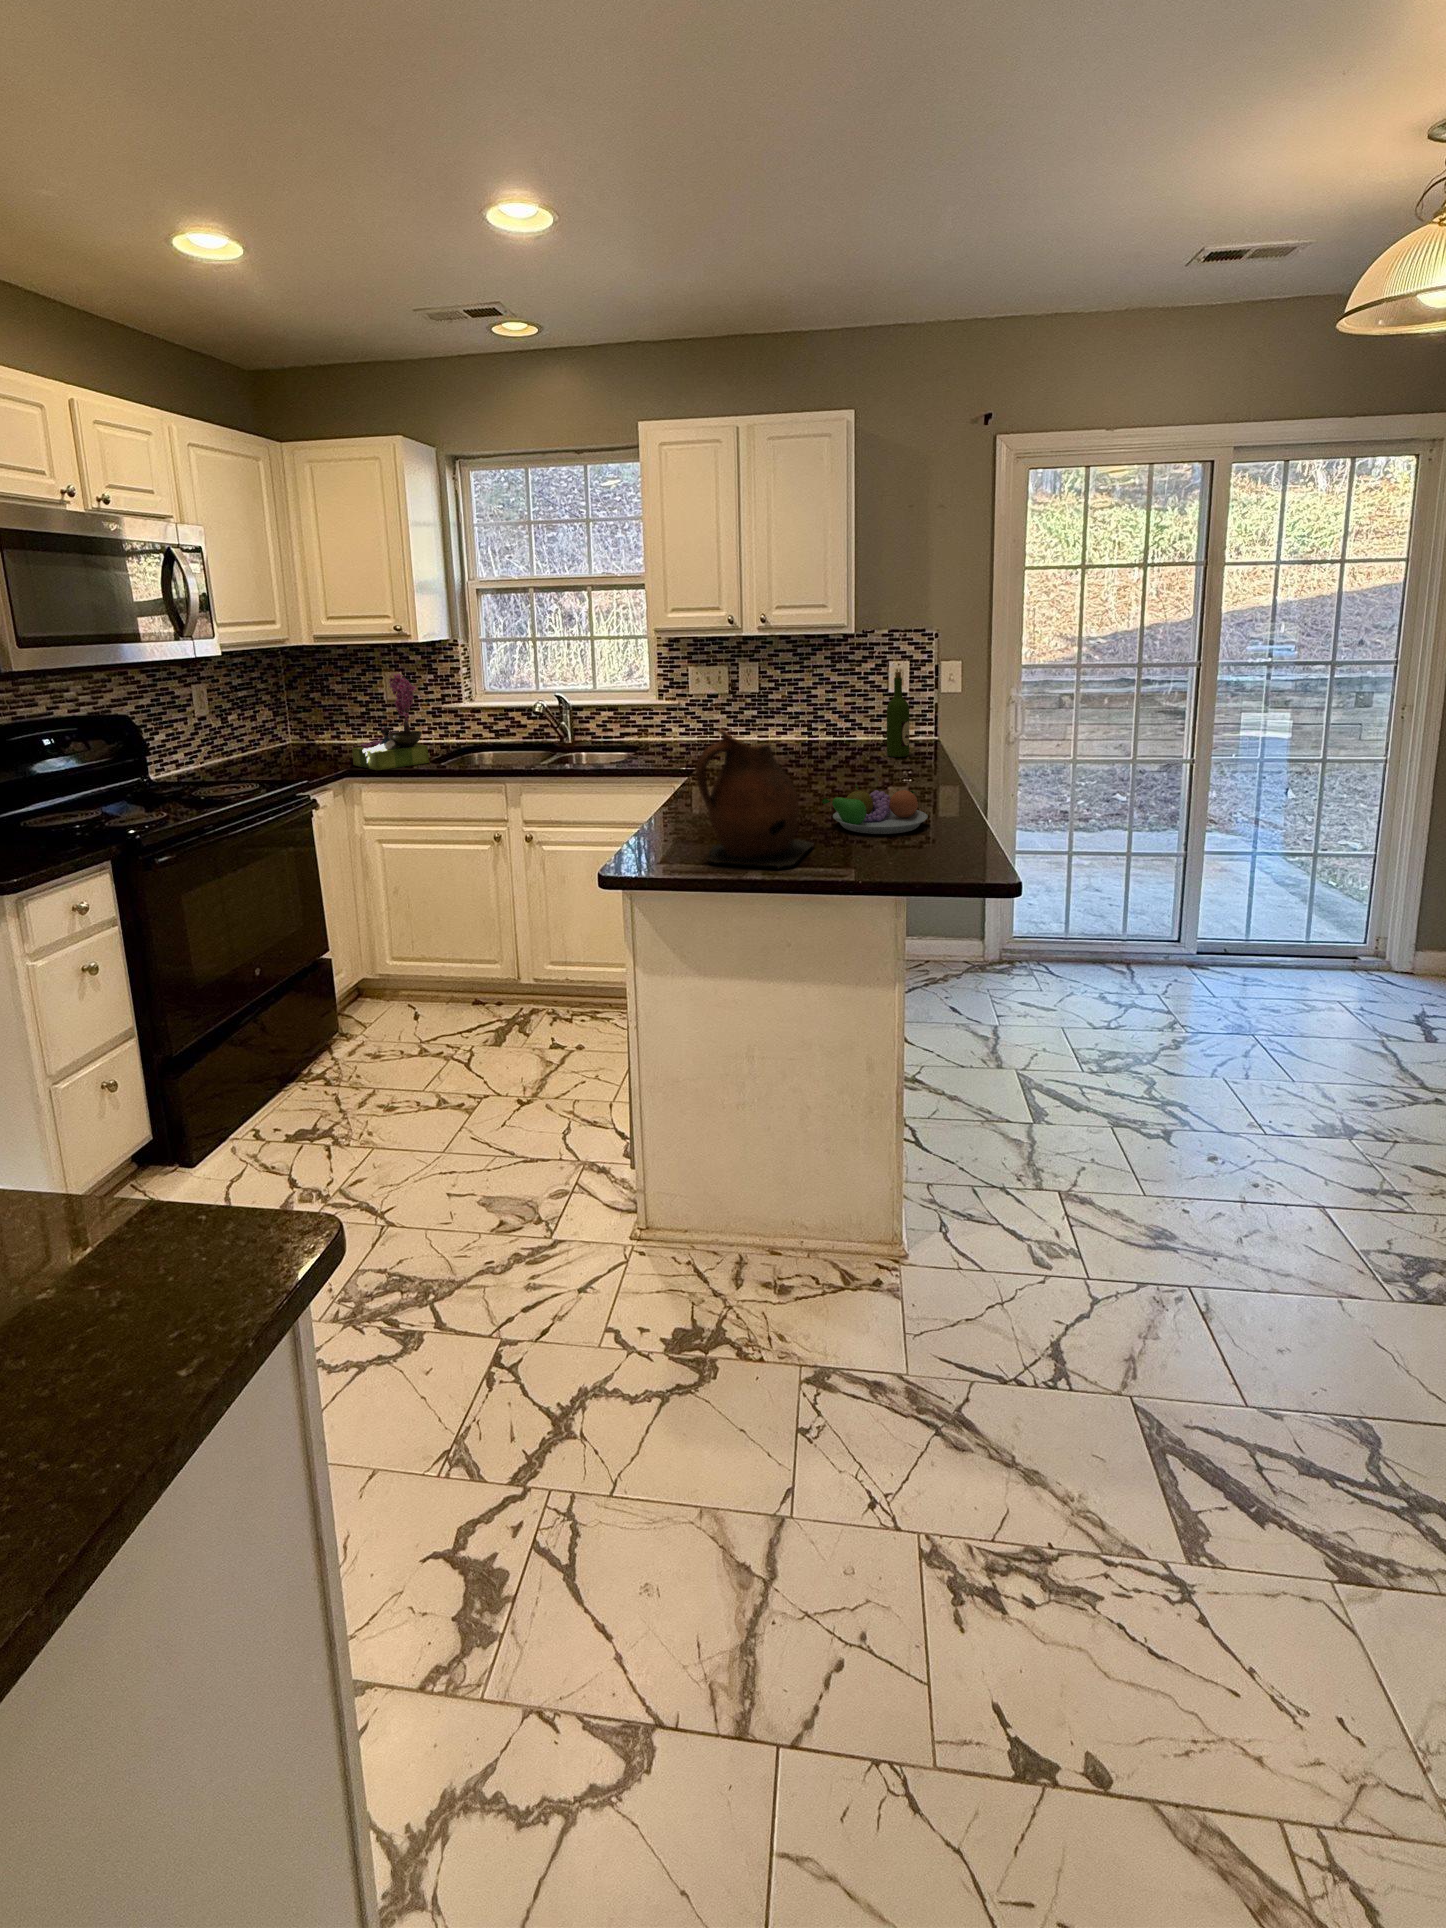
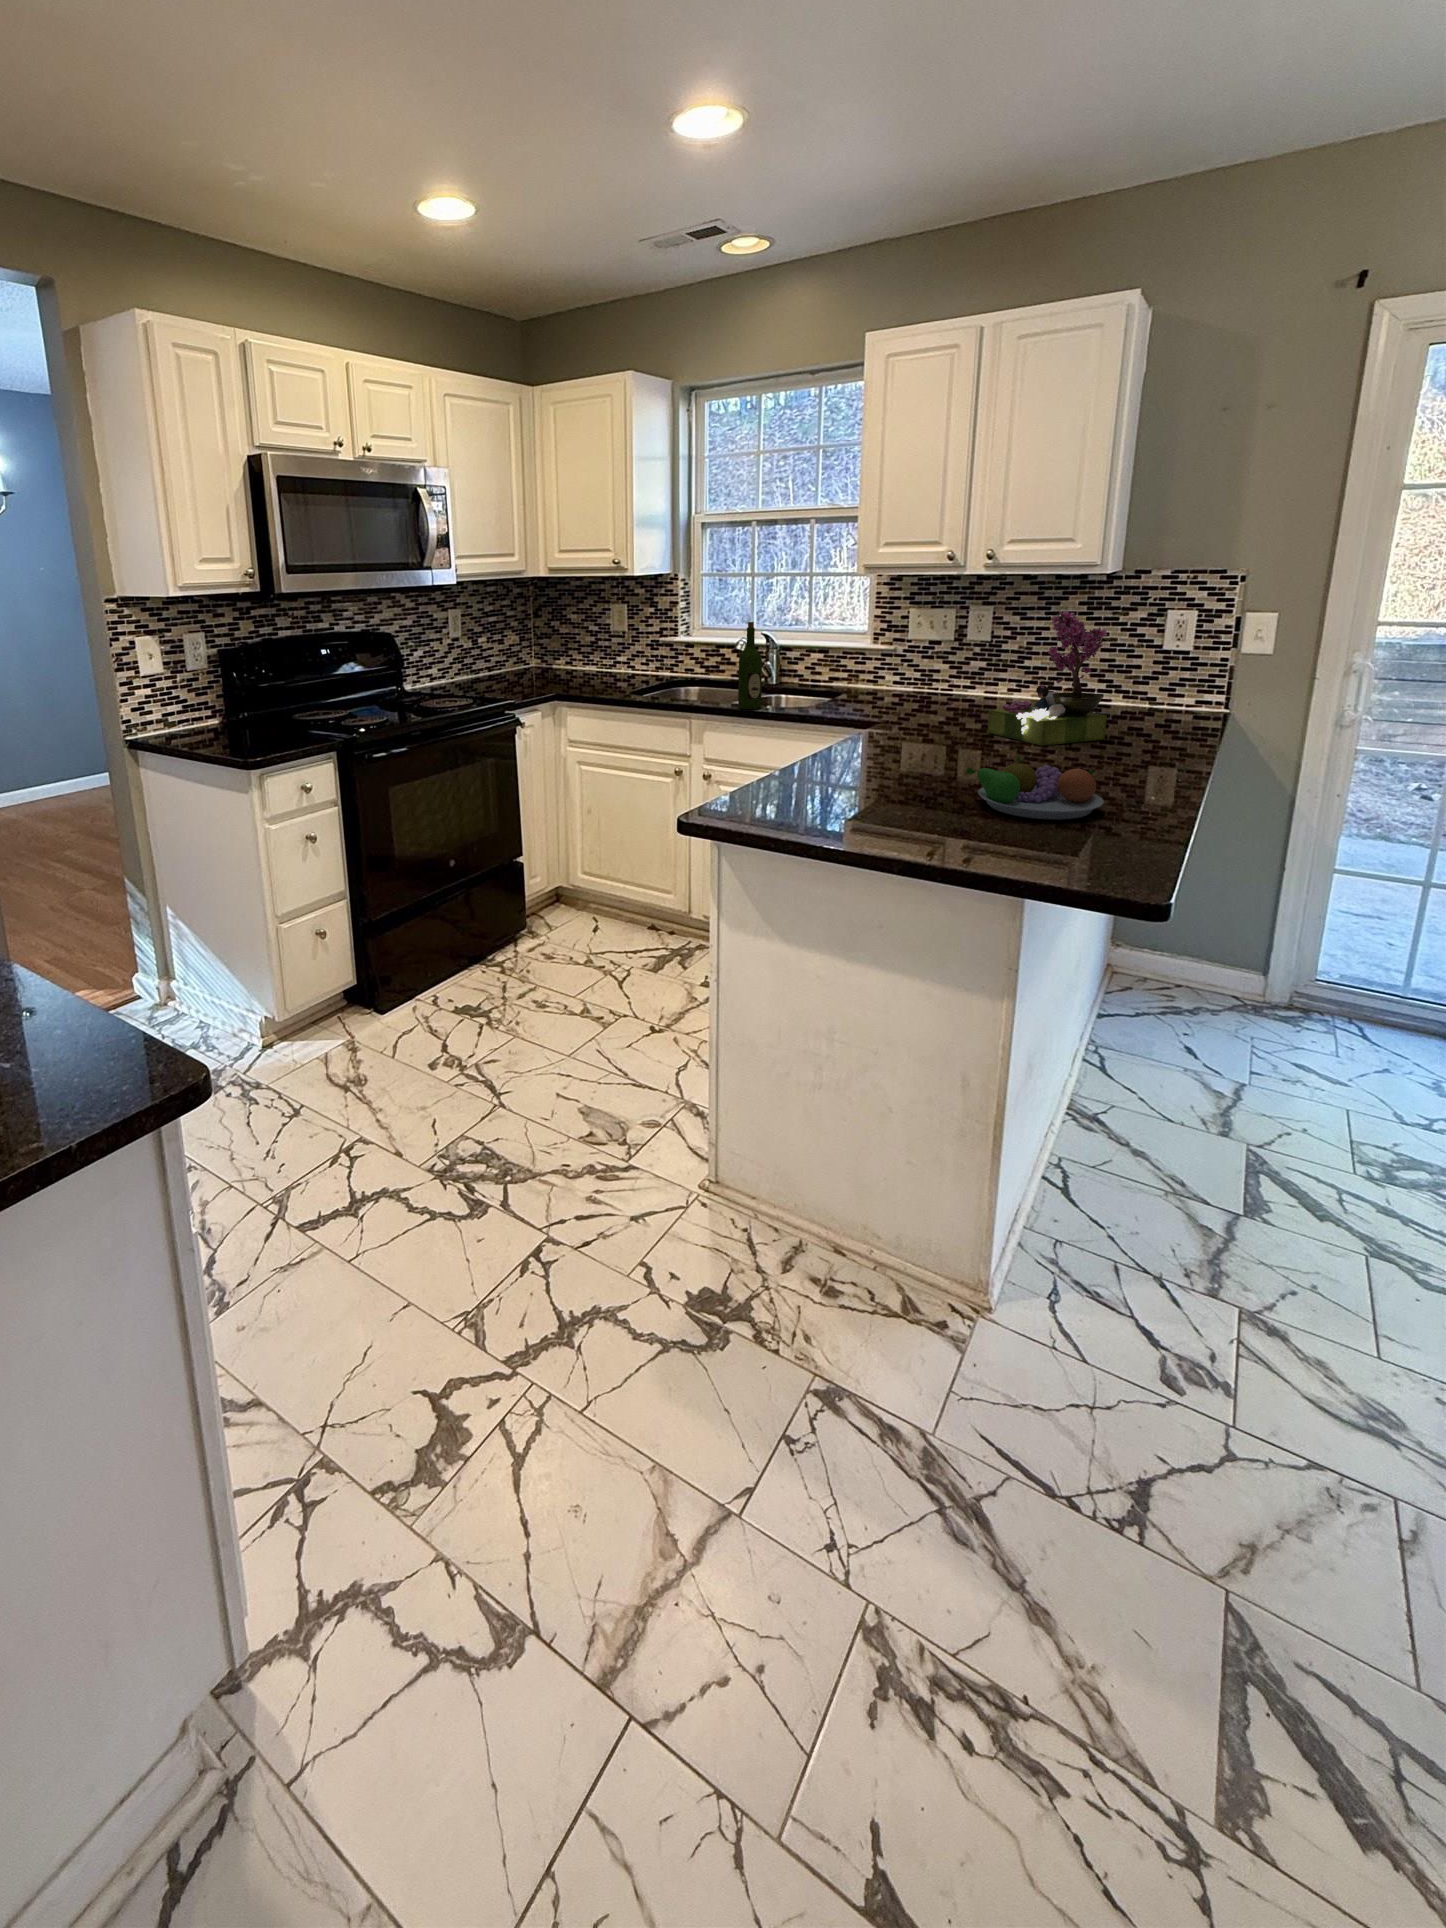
wine bottle: present [887,672,909,757] -> present [738,622,762,709]
flower arrangement: present [352,673,429,770] -> present [988,610,1107,746]
ceramic pitcher: present [696,729,813,868] -> none [791,677,931,840]

